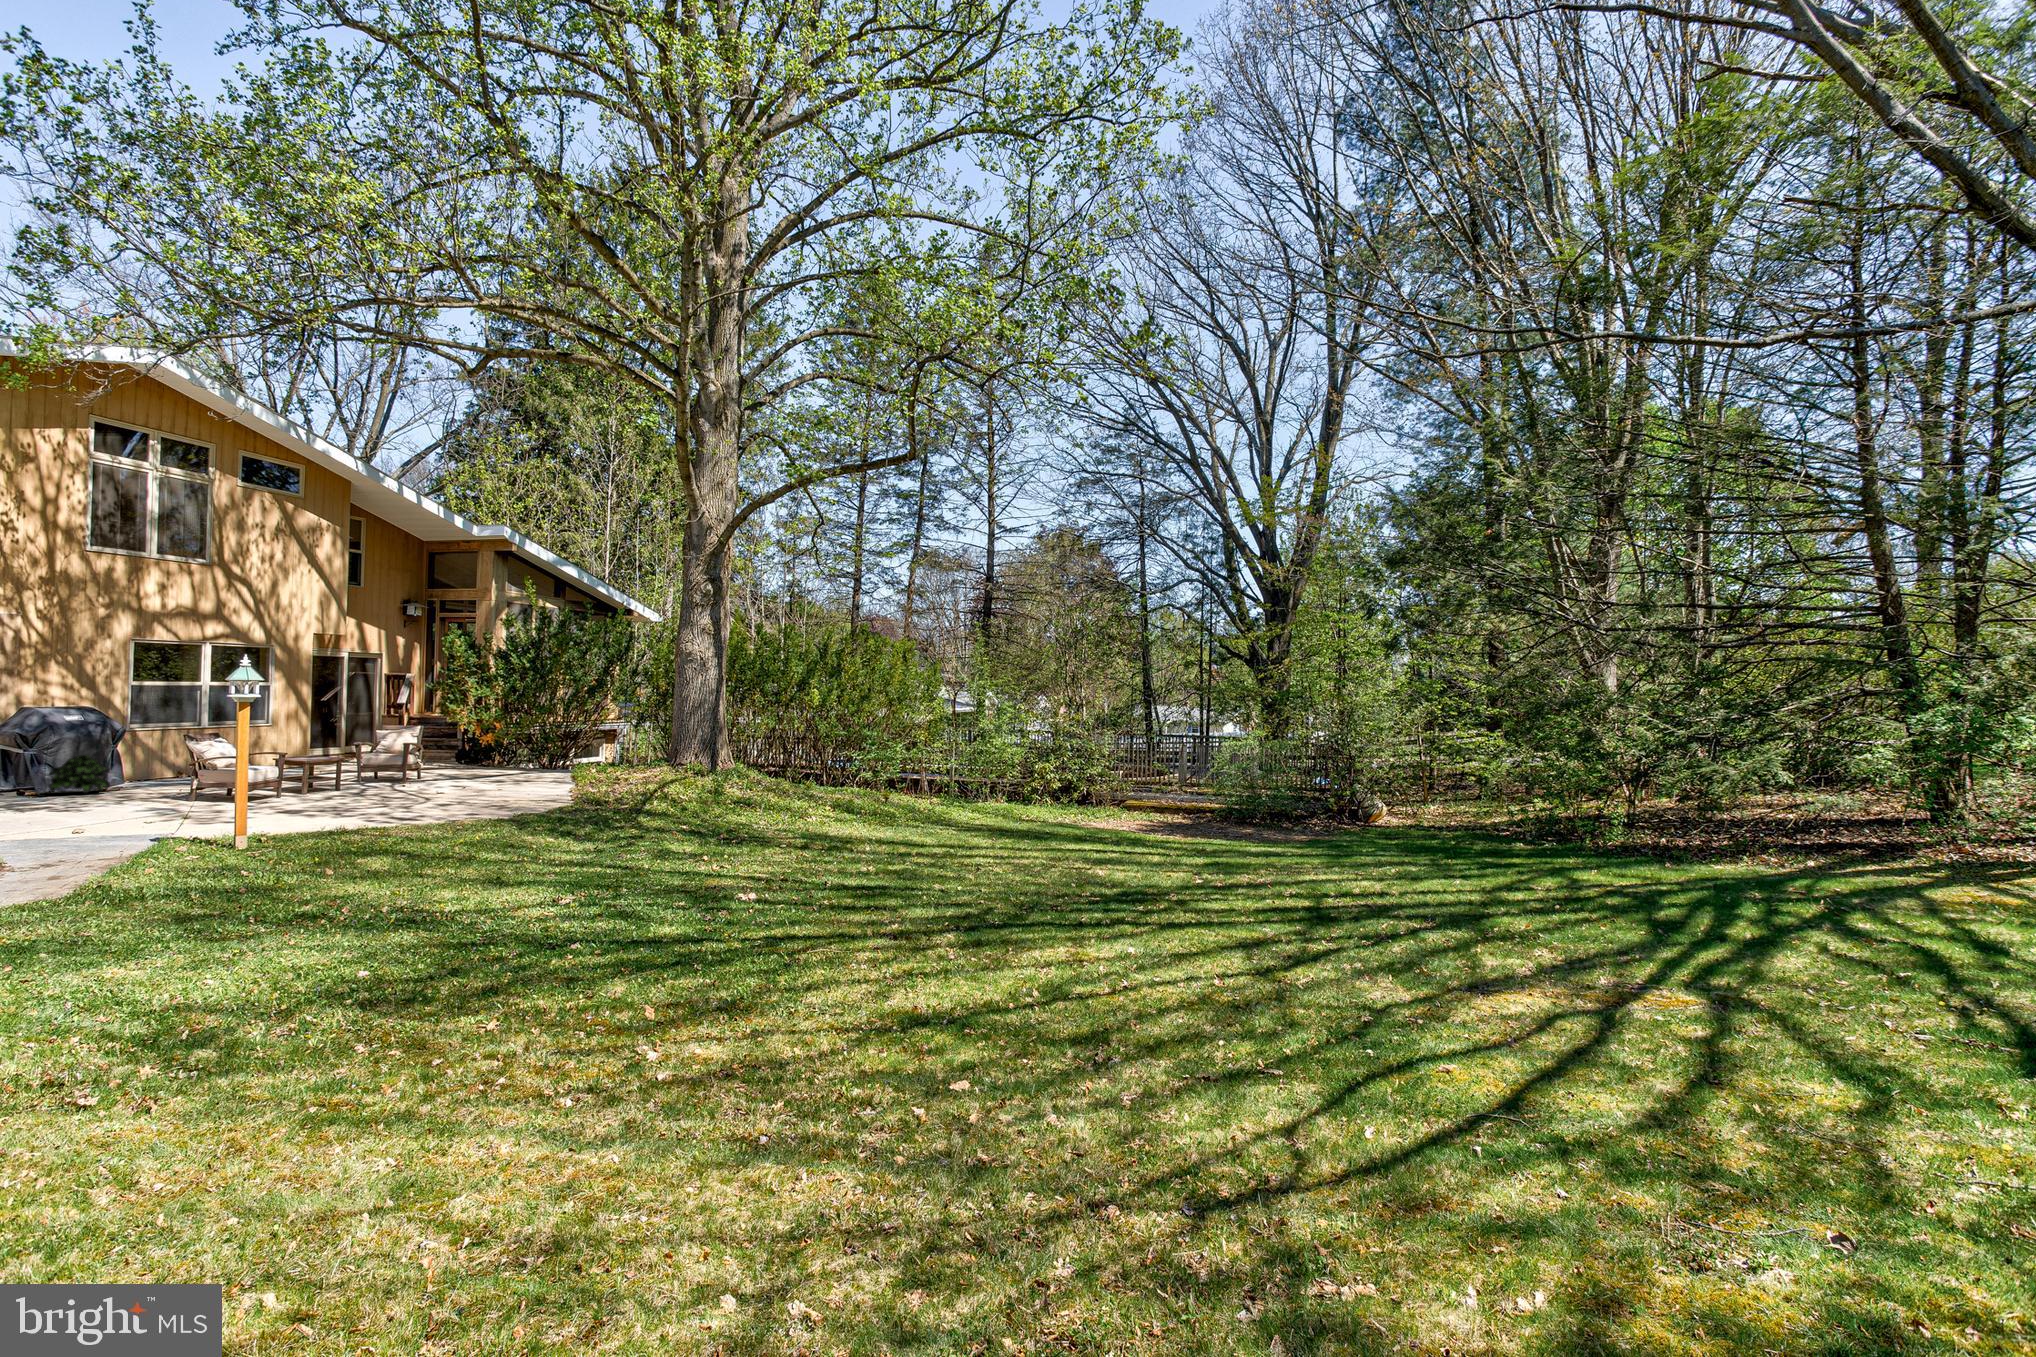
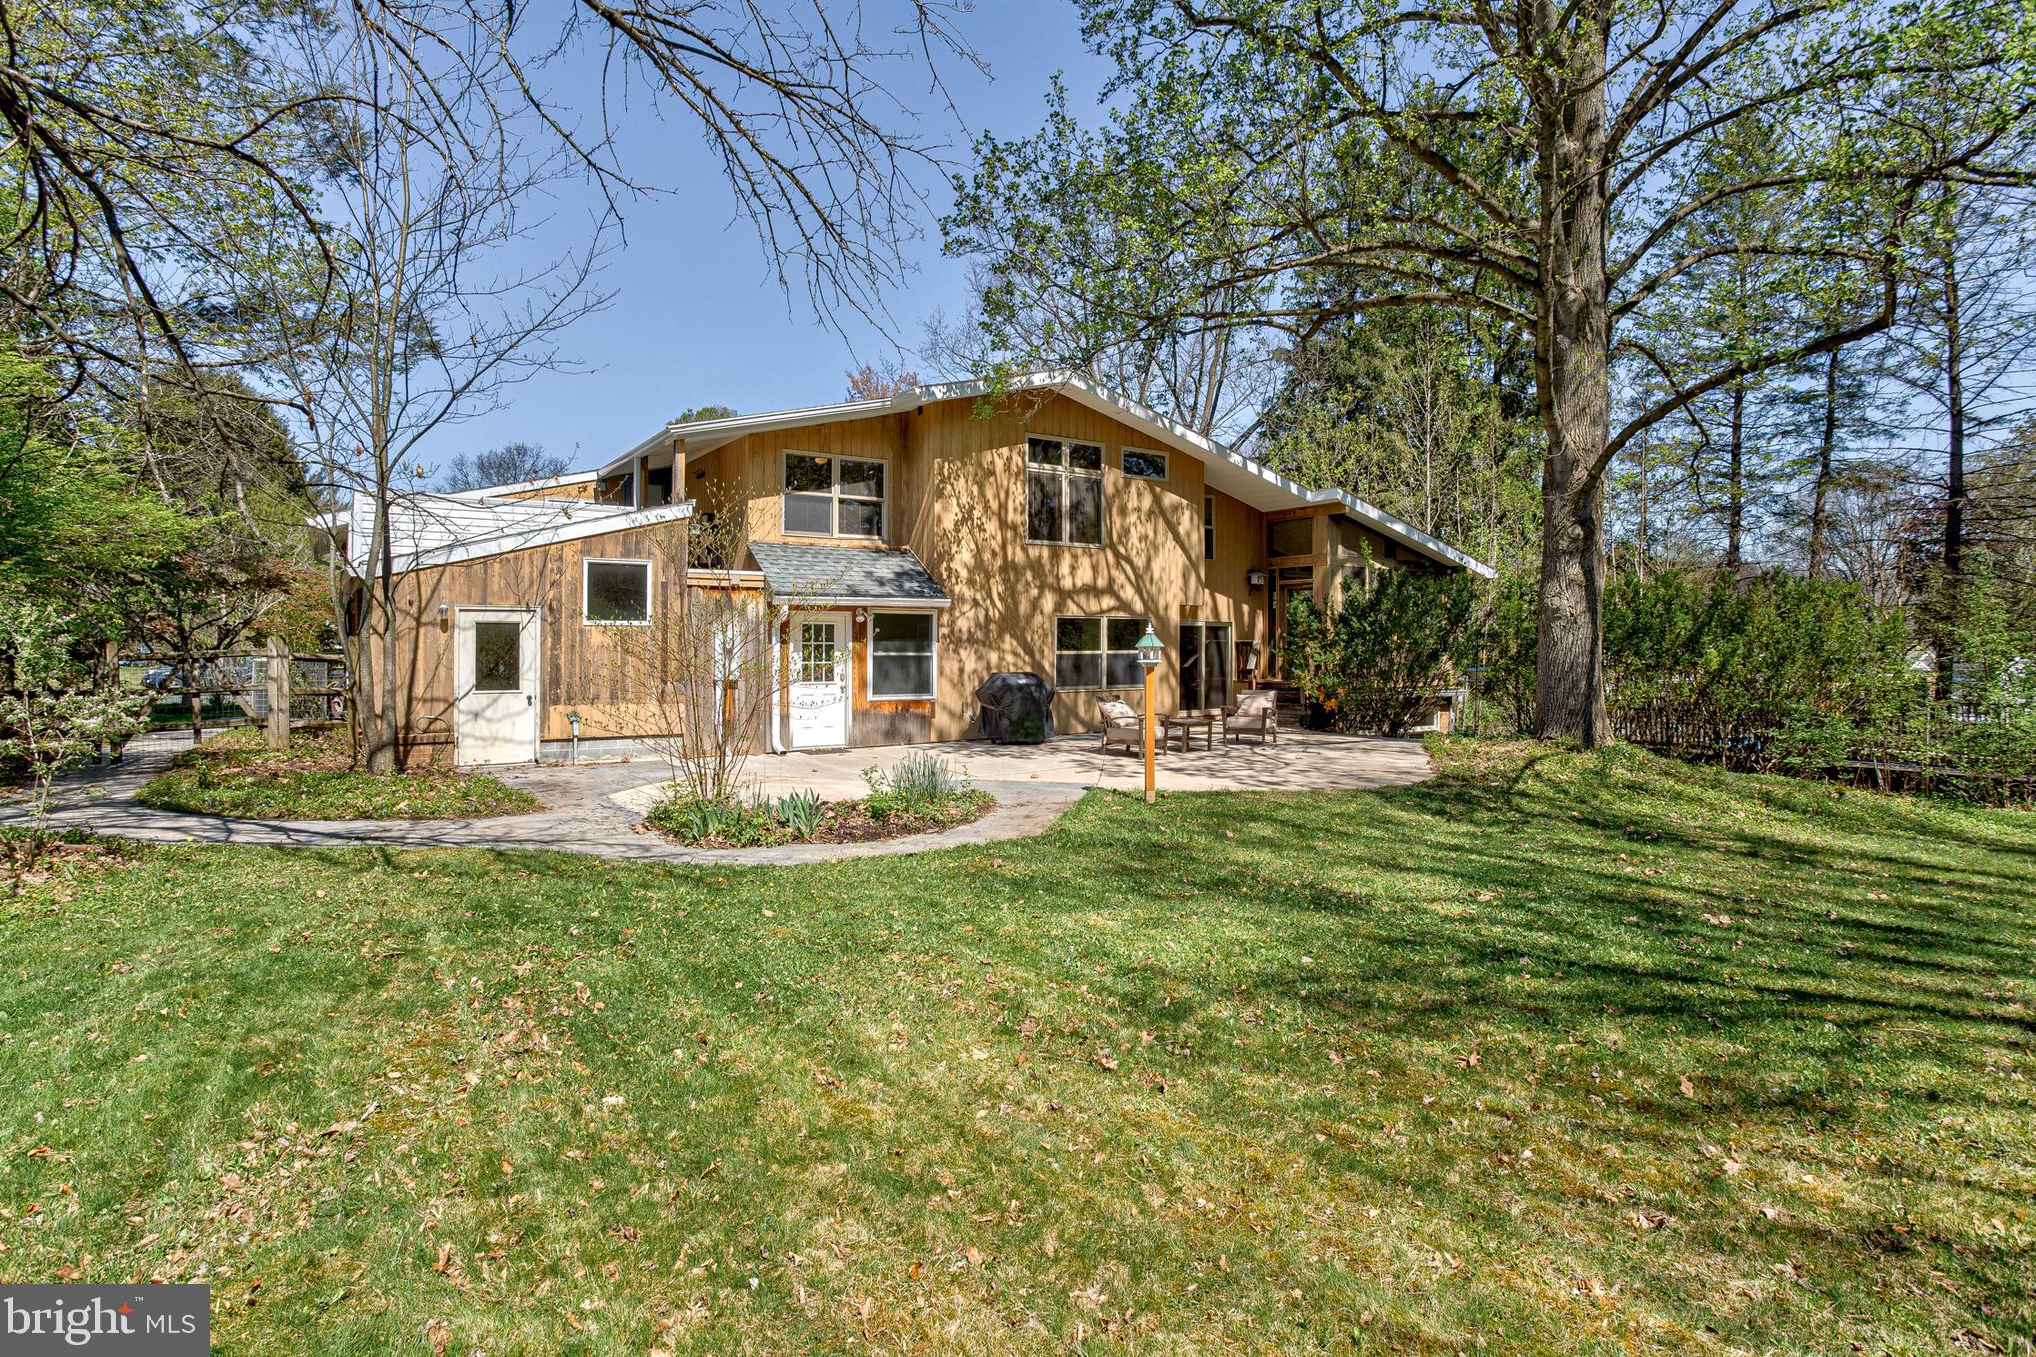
side table: none [414,746,458,786] -> present [1273,710,1307,749]

